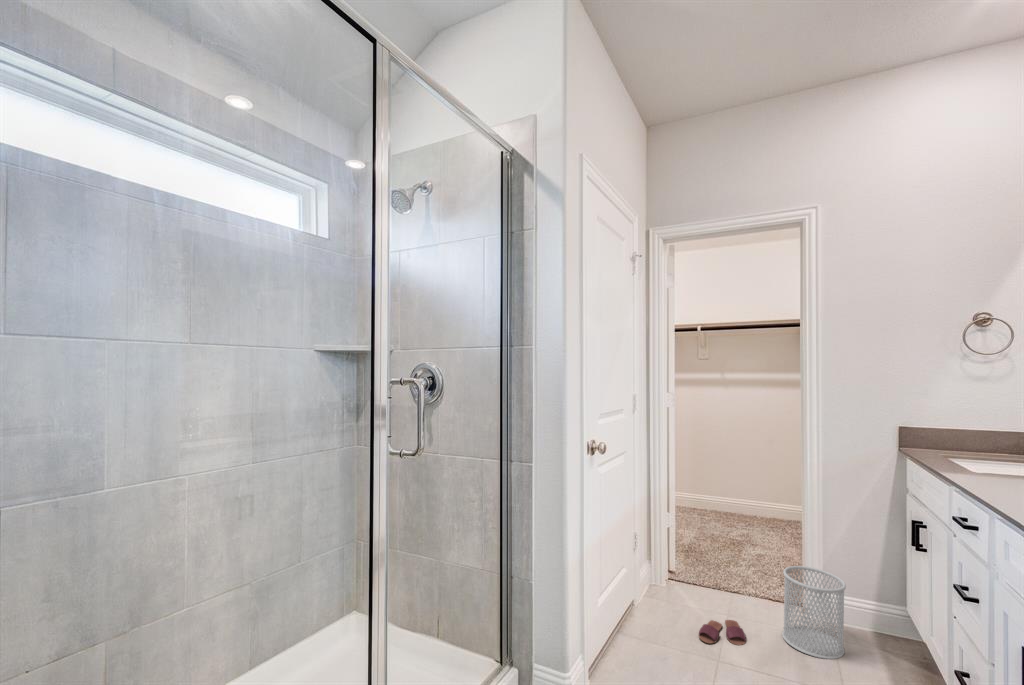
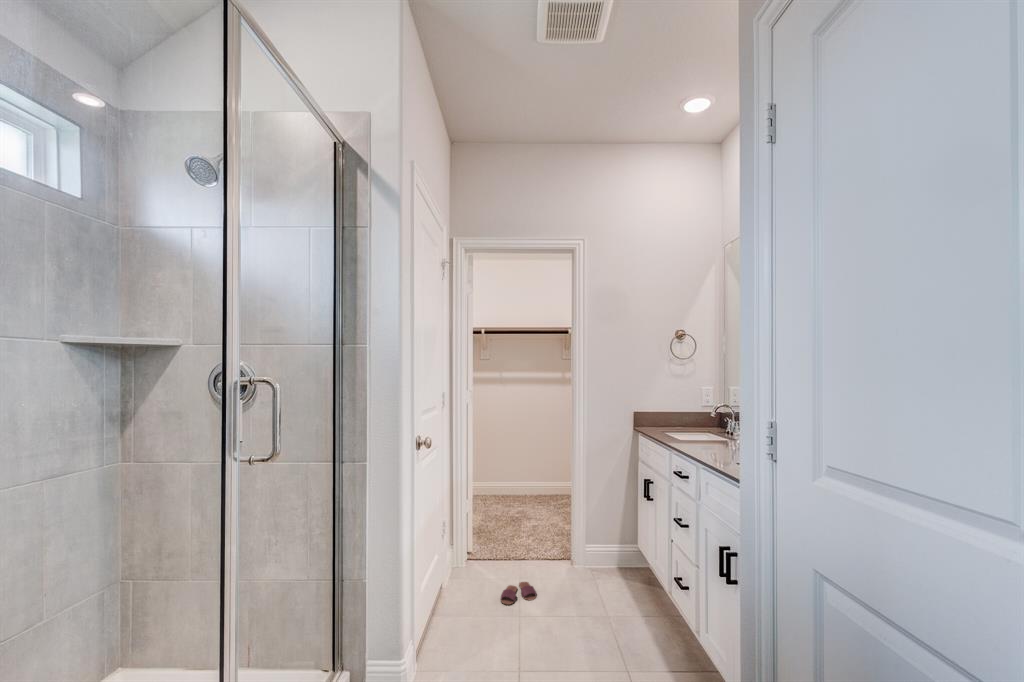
wastebasket: present [782,566,846,659] -> none [561,526,604,595]

